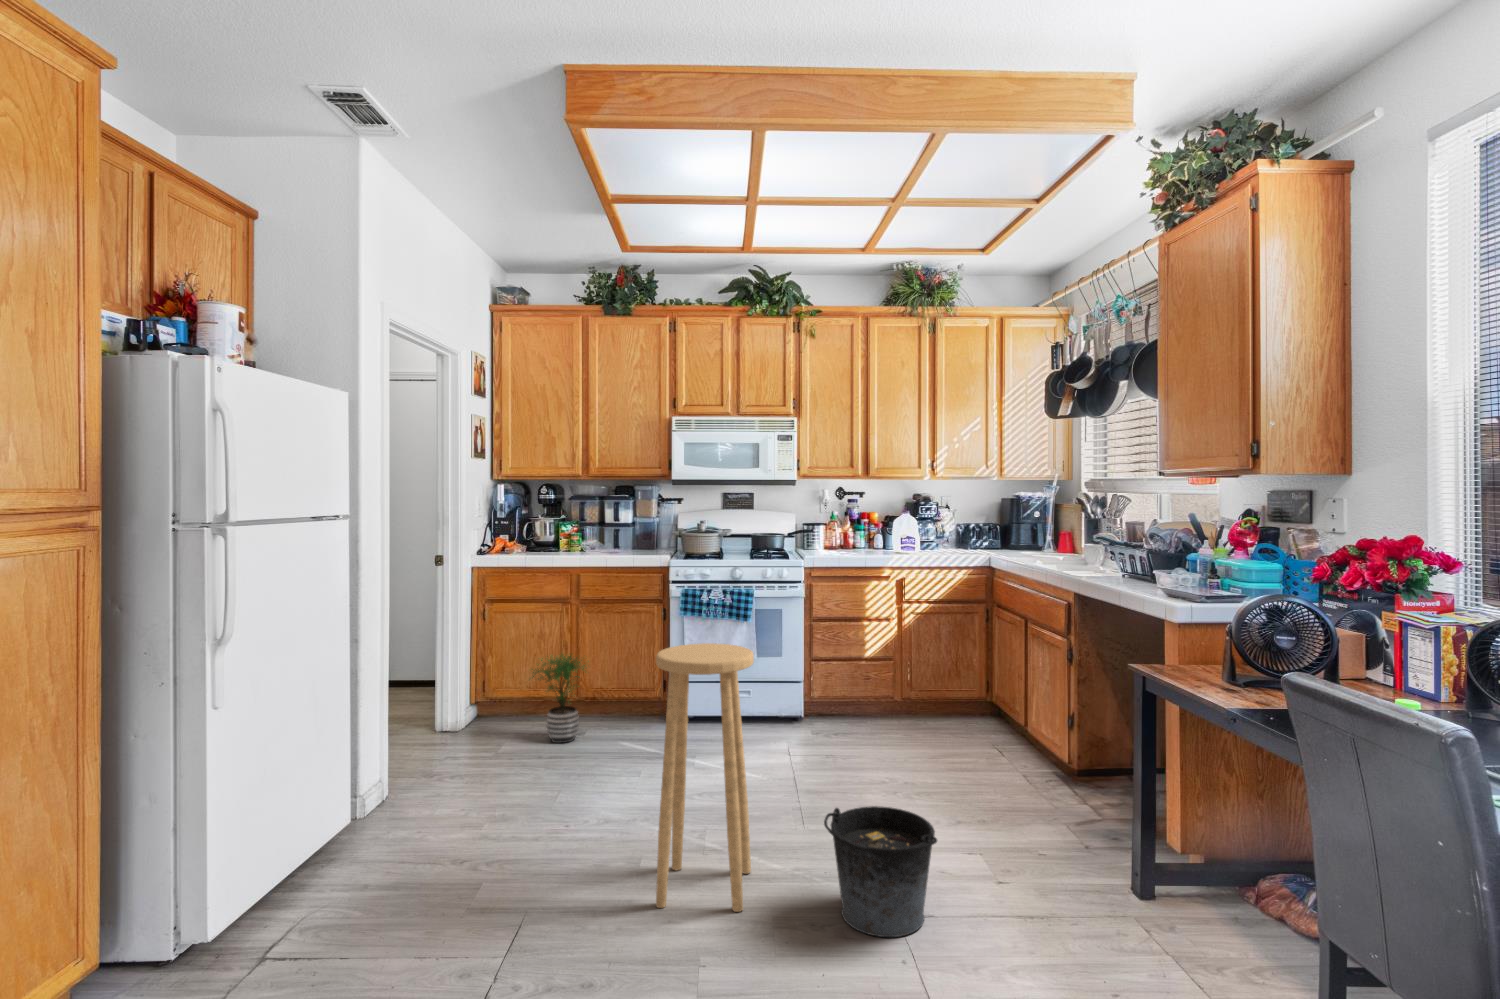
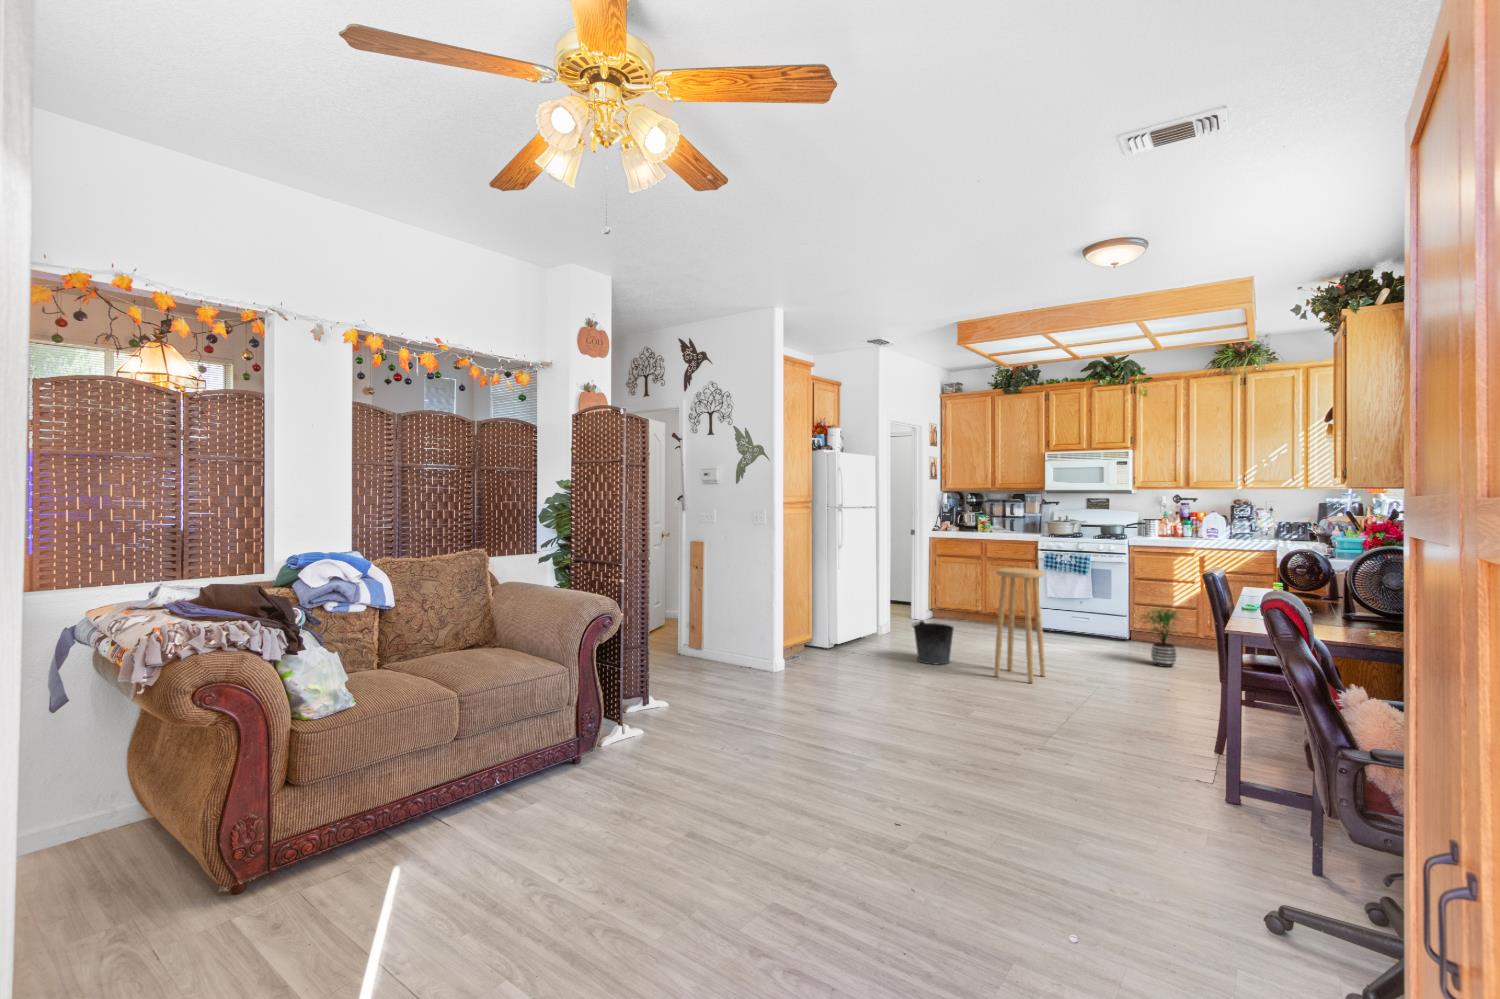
potted plant: present [532,655,589,743] -> present [1141,606,1182,667]
bucket: present [824,806,937,937] -> present [912,621,954,664]

